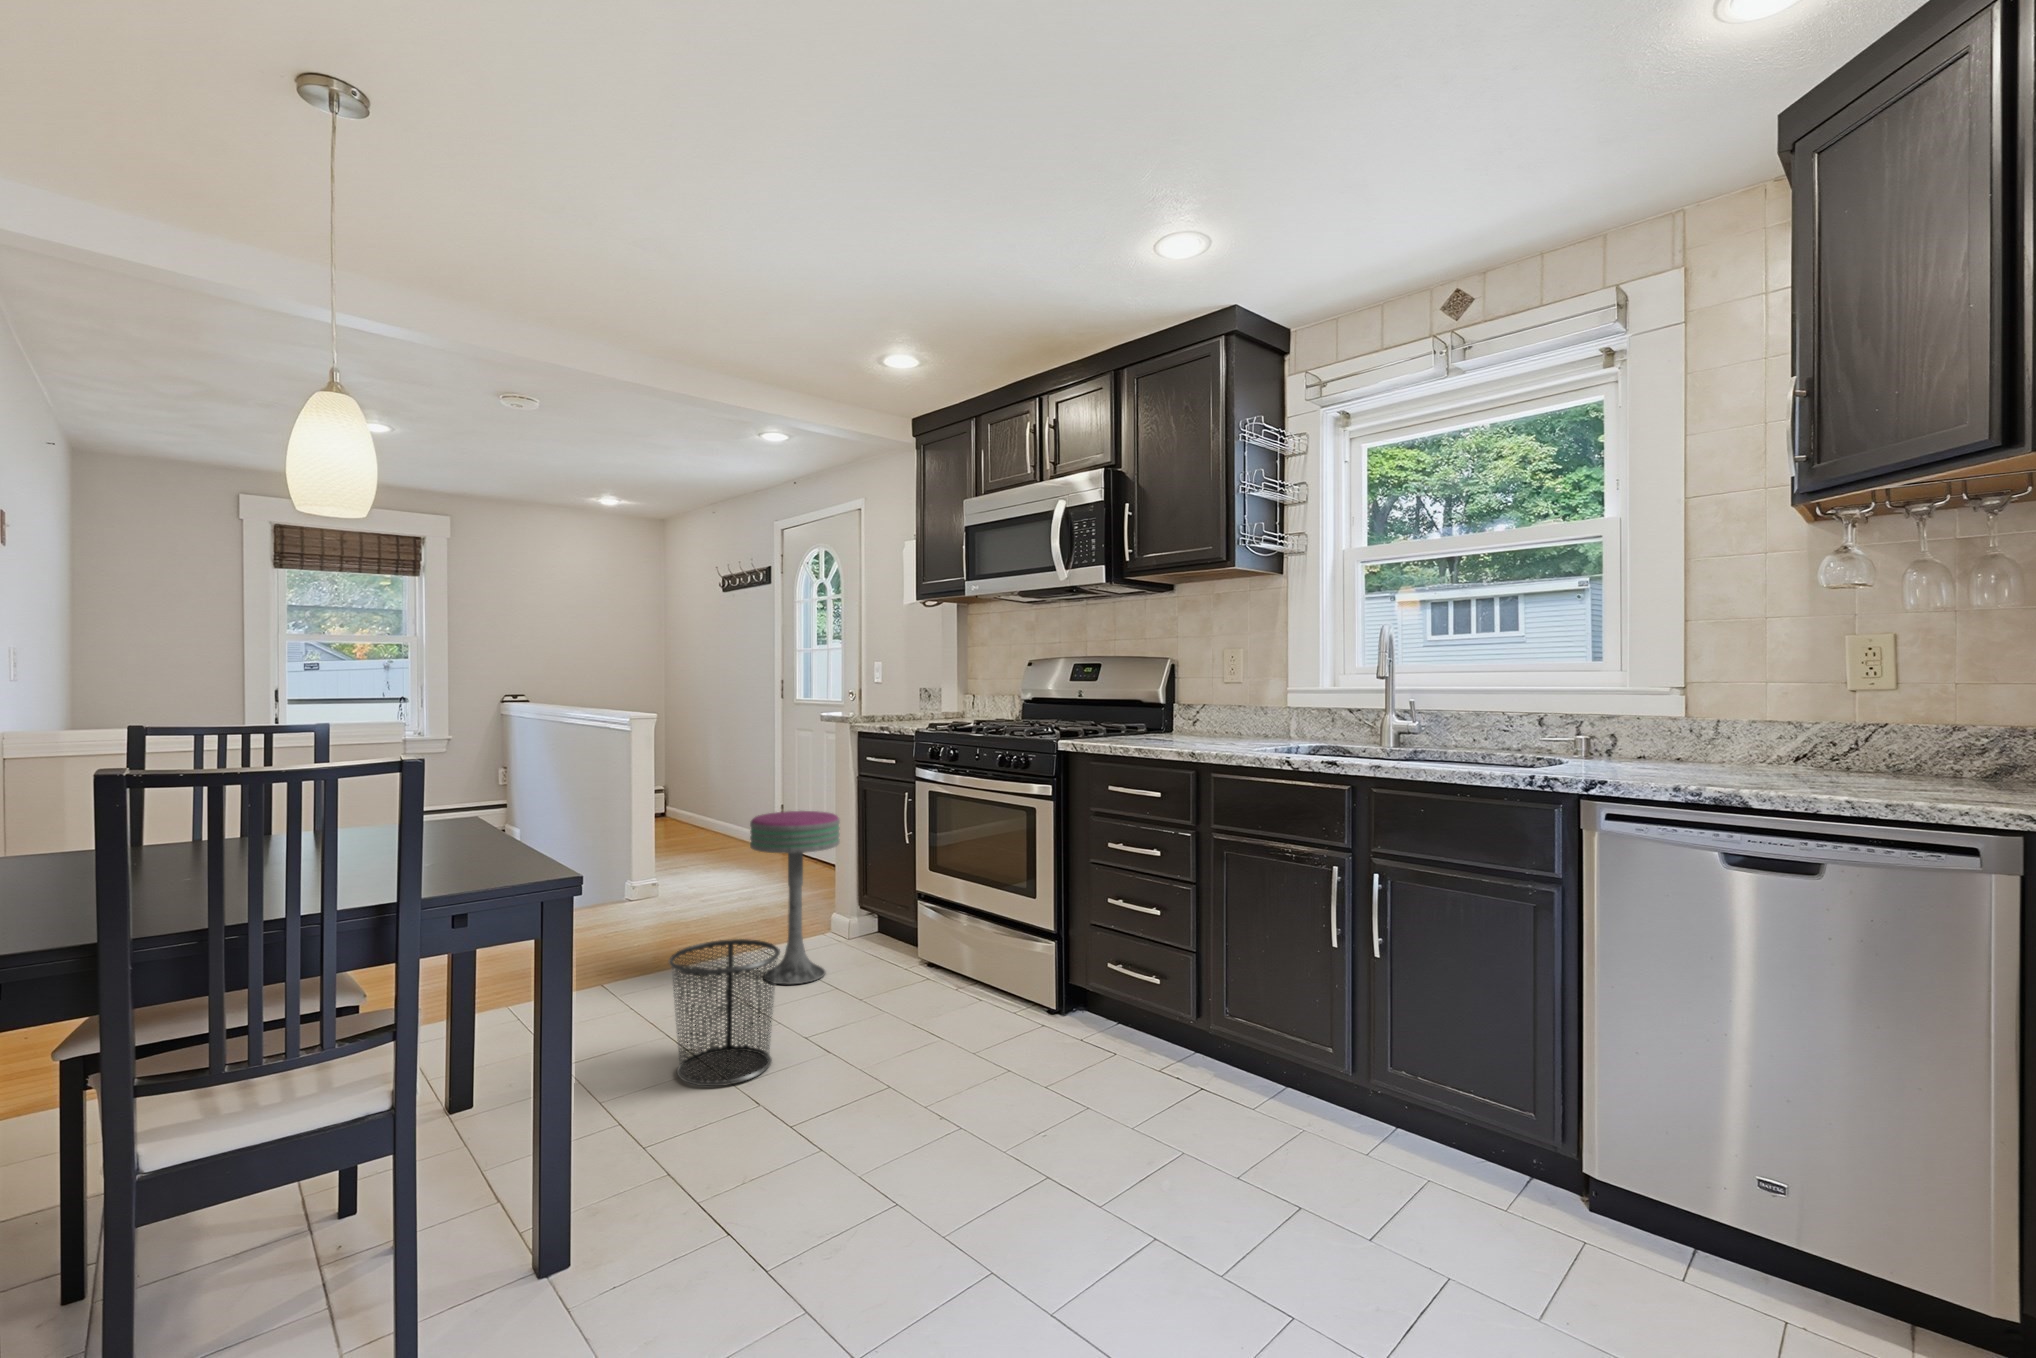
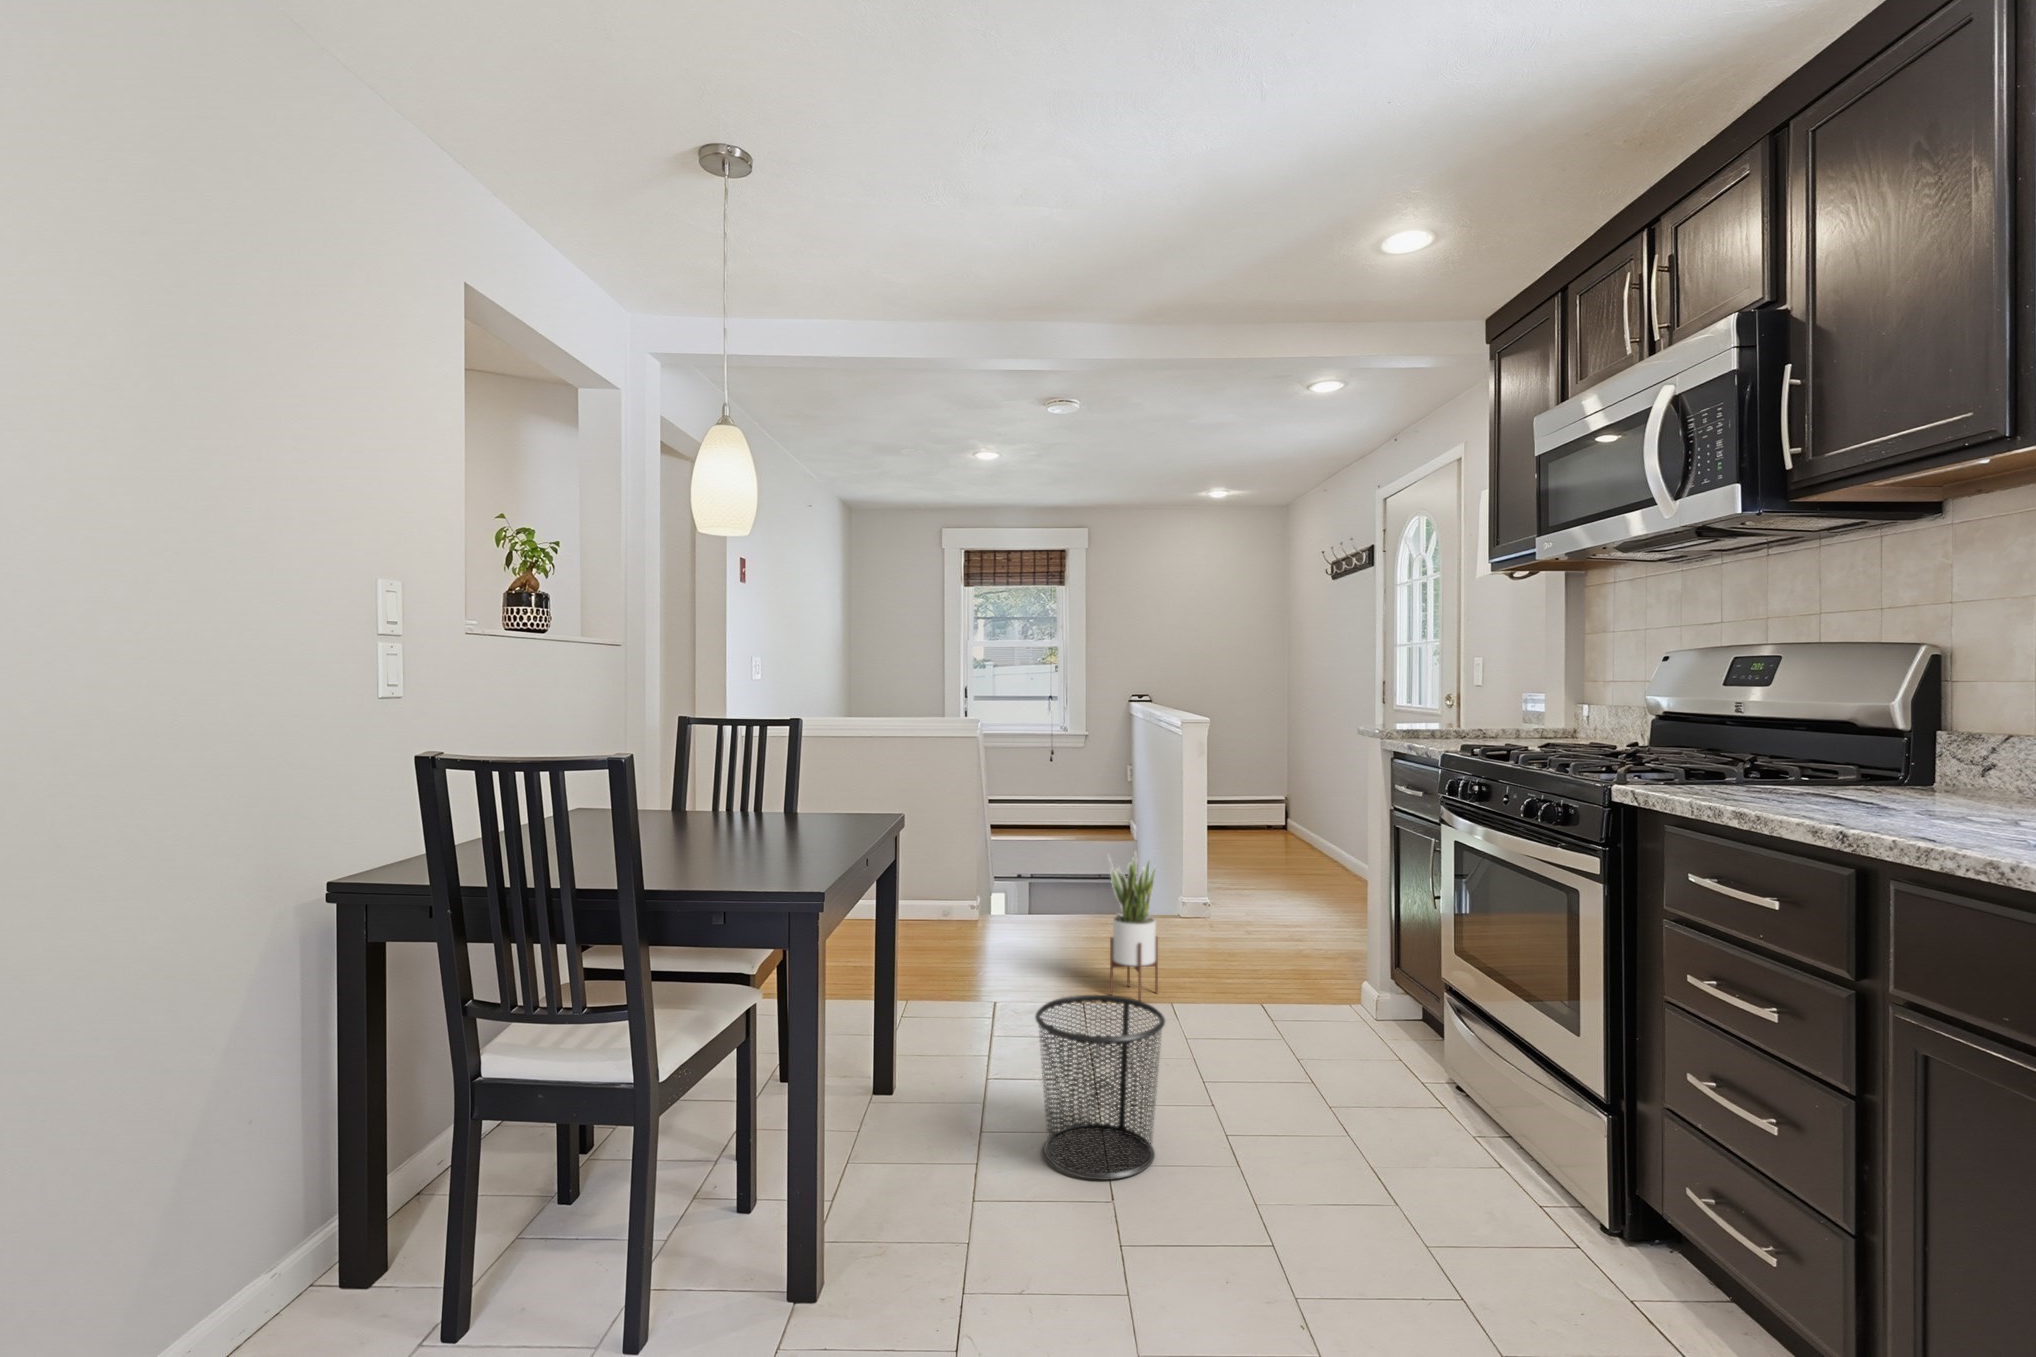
bar stool: present [750,811,840,985] -> none [1215,846,1329,1070]
potted plant: none [624,831,666,966] -> present [1108,853,1158,1001]

